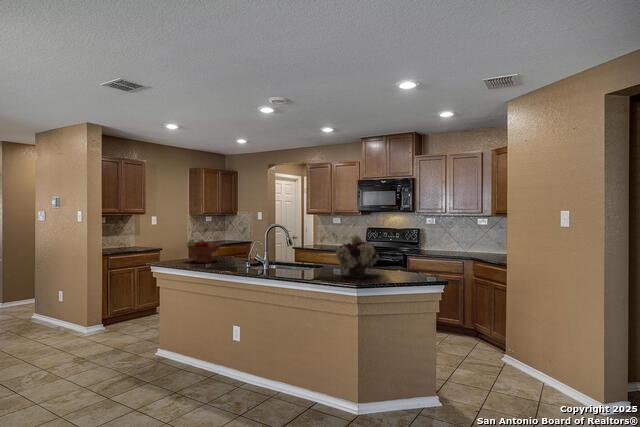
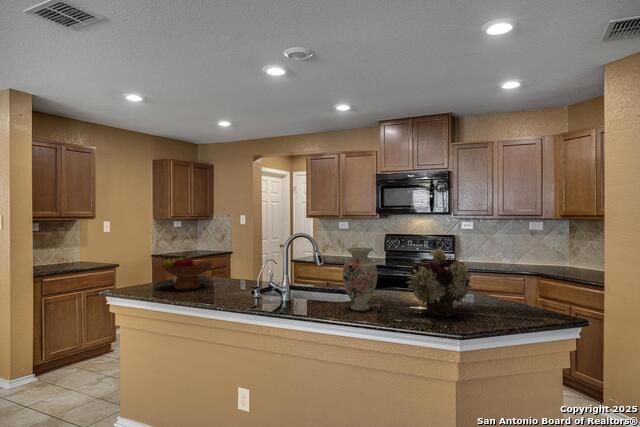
vase: none [297,234,320,274] -> present [342,247,377,311]

